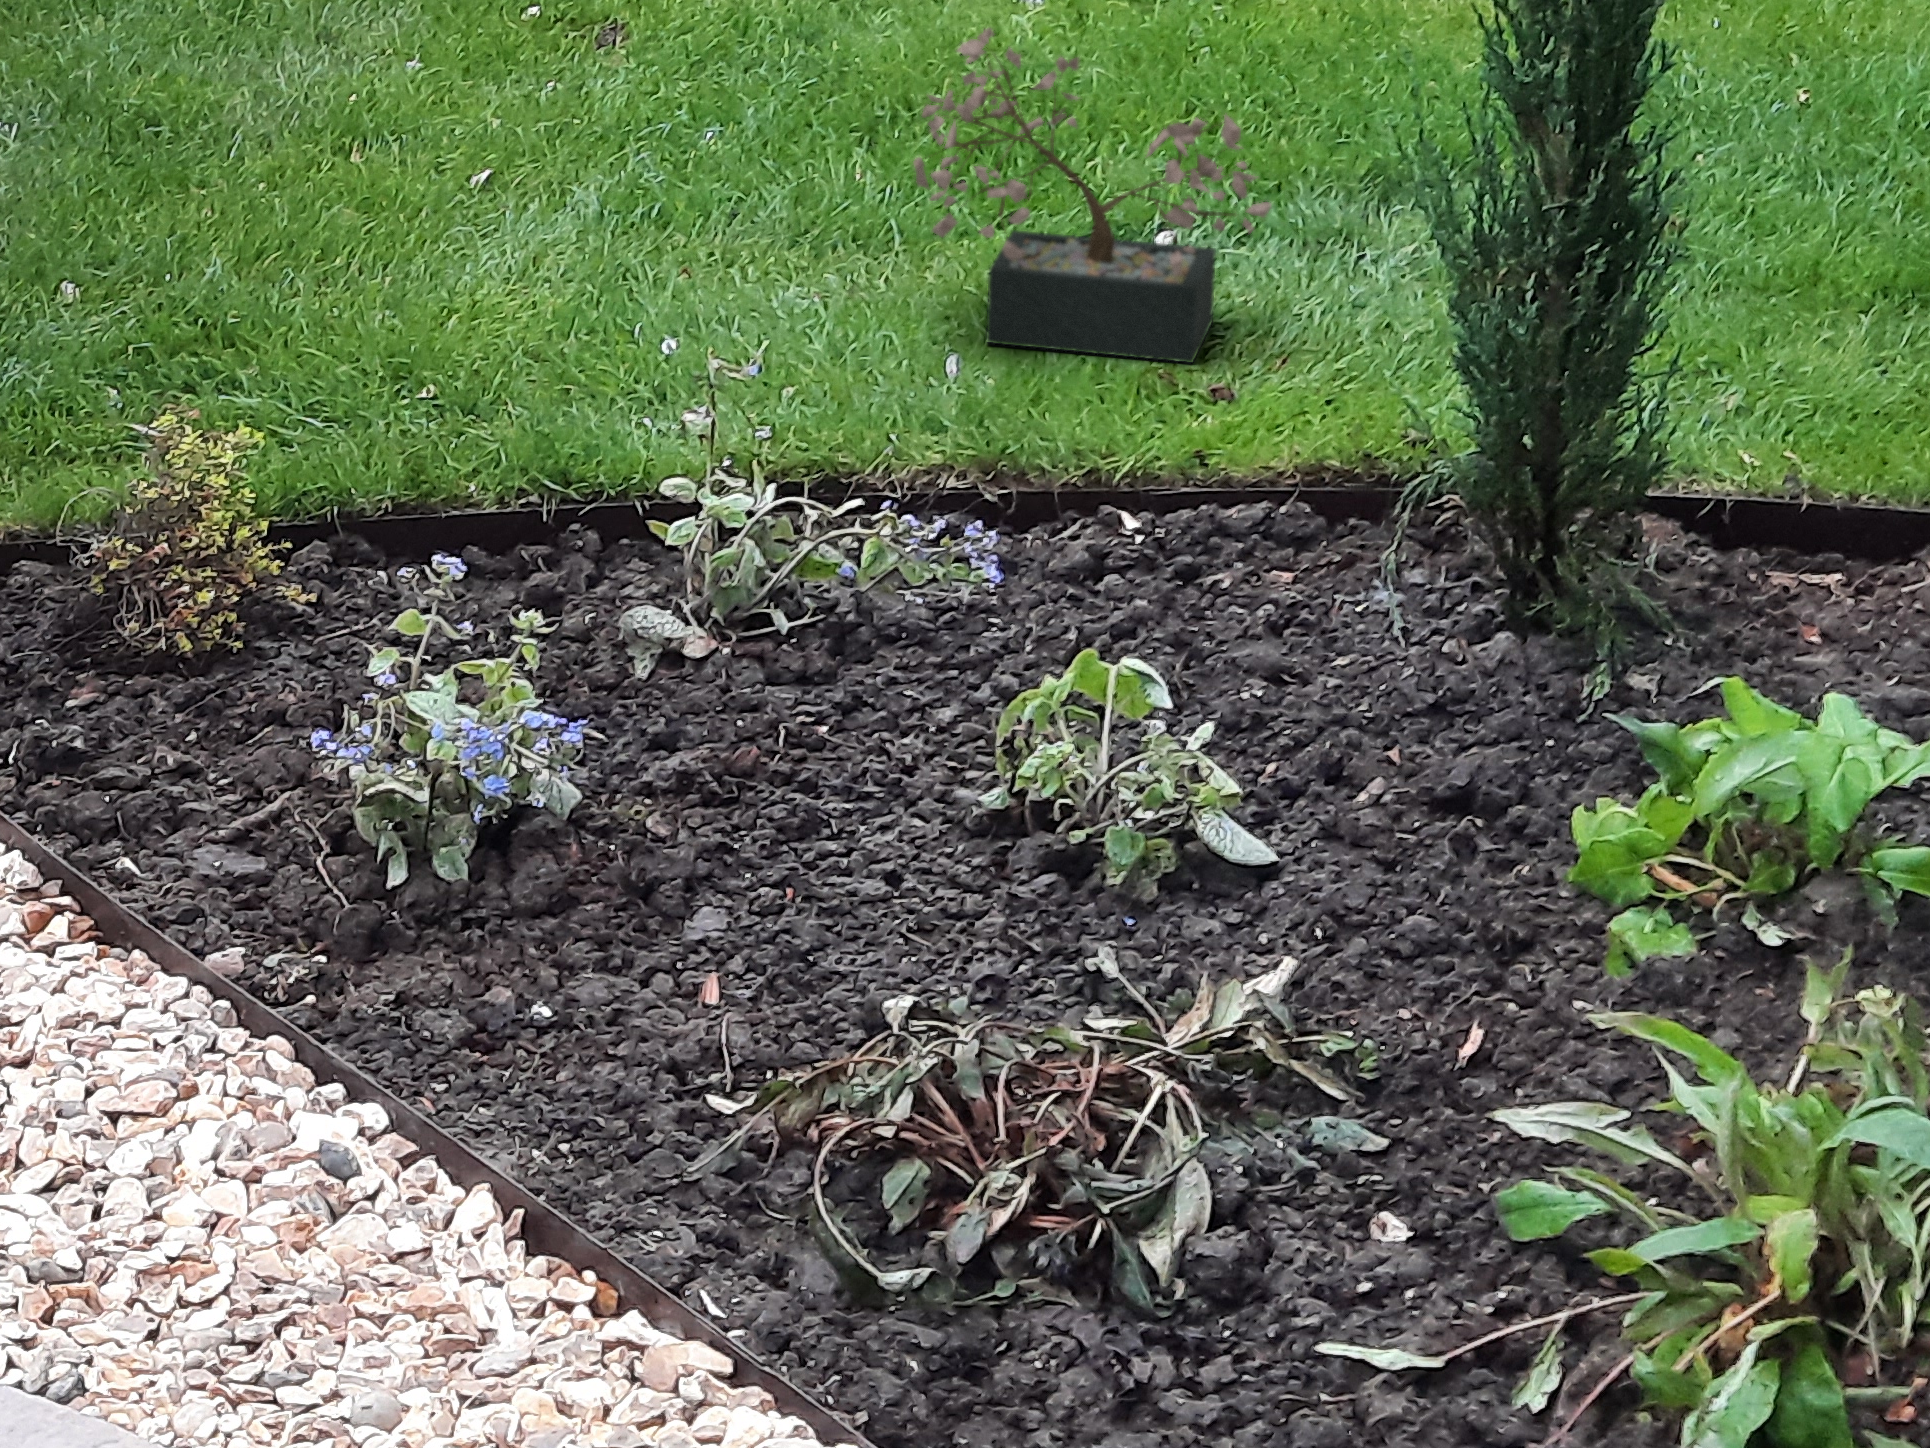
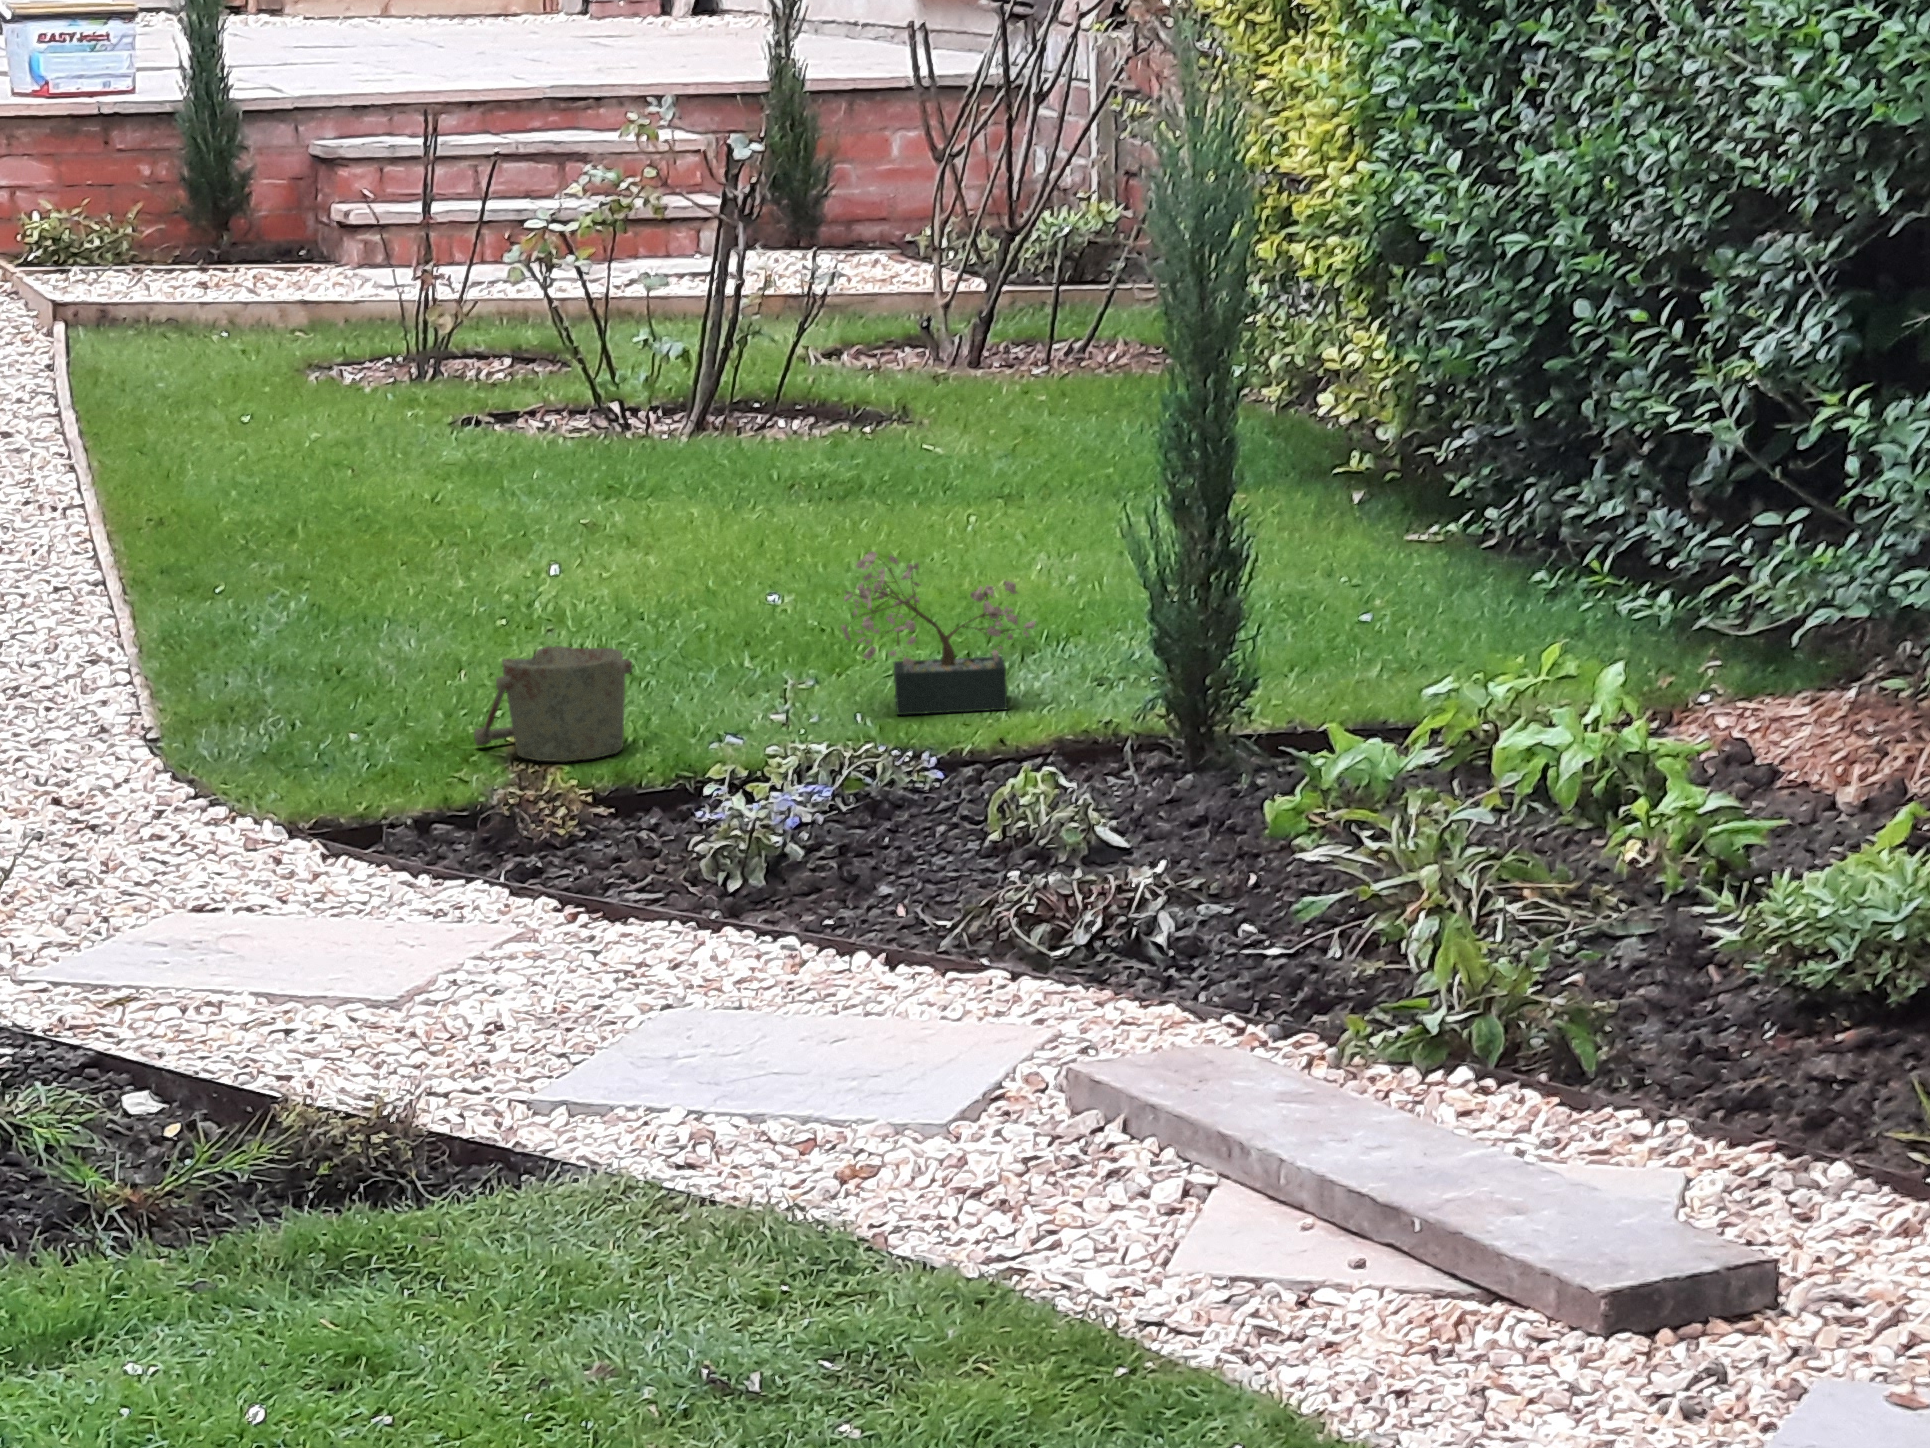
bucket: none [225,142,493,373] -> present [474,646,632,762]

